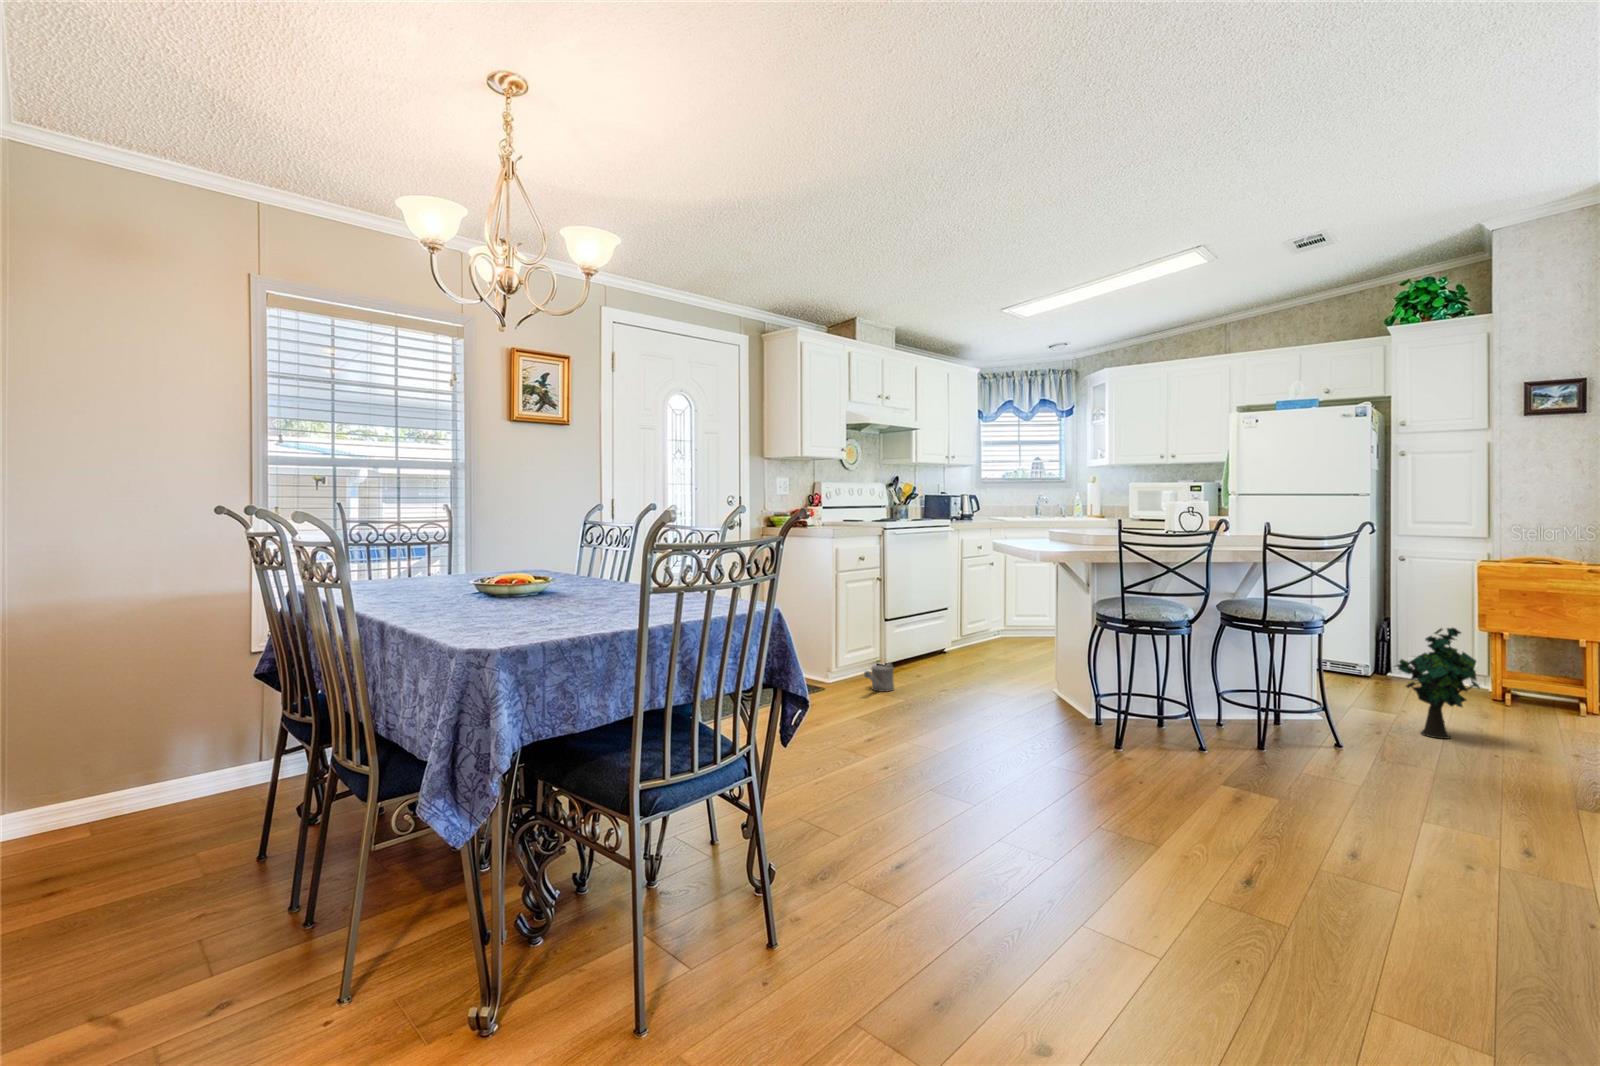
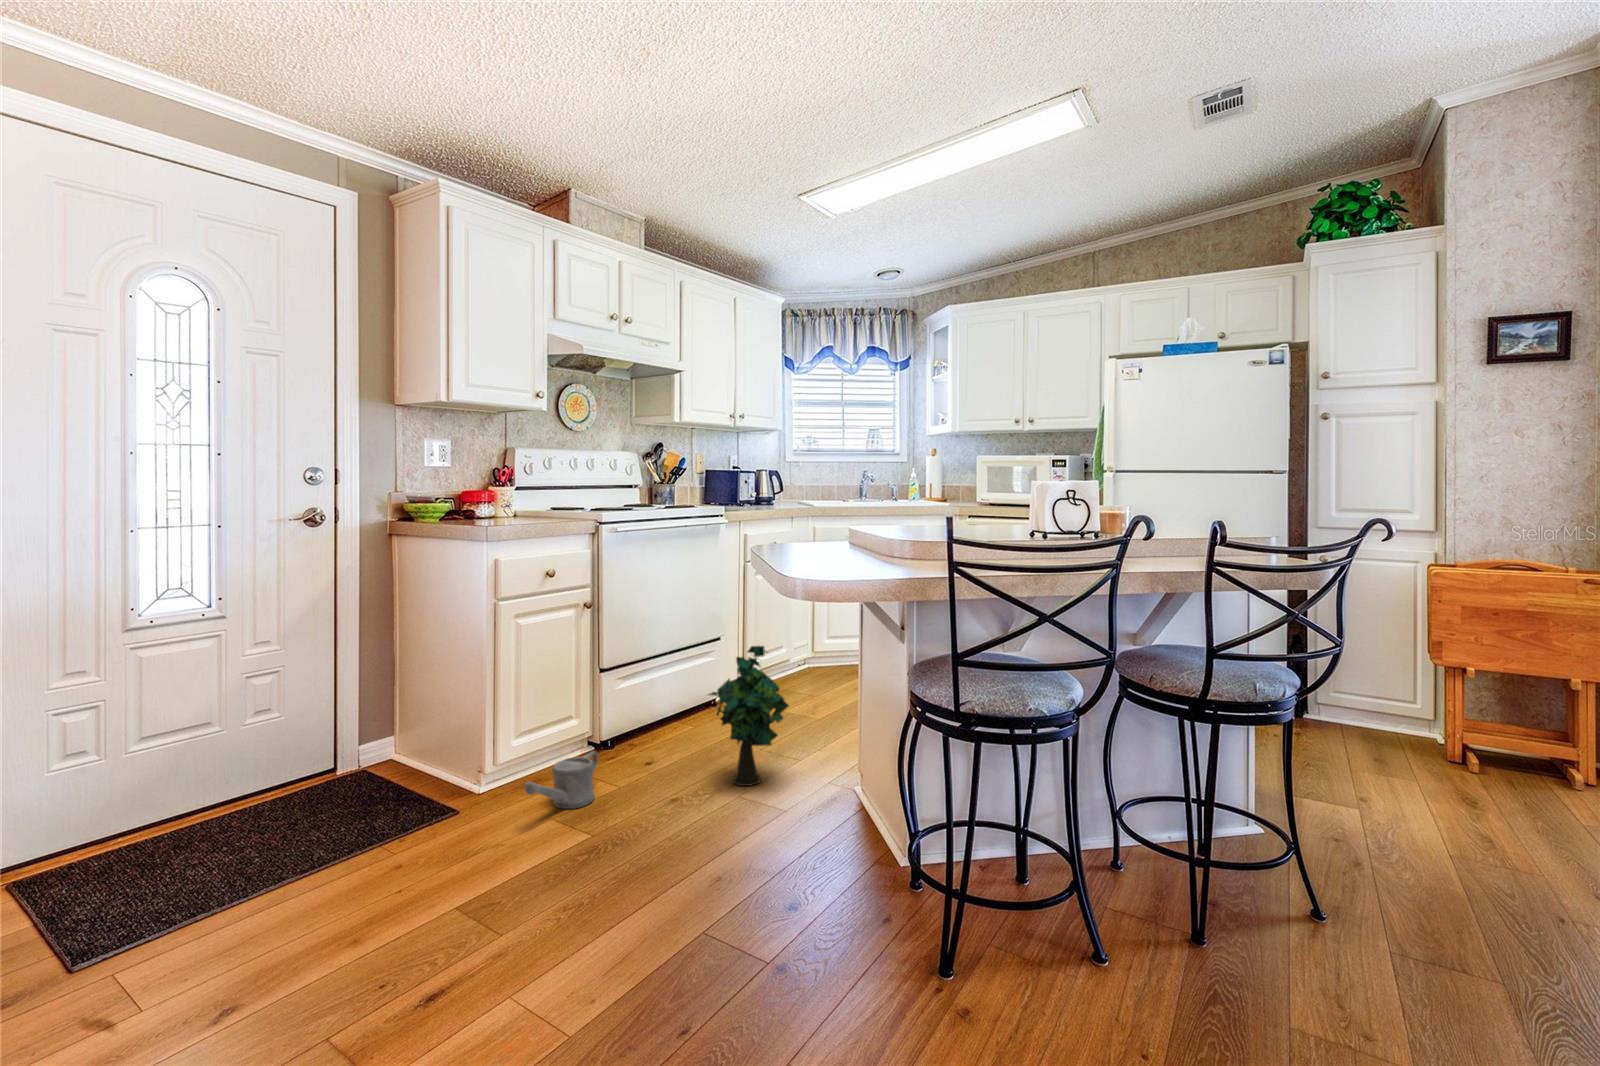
decorative plant: present [1396,628,1480,739] -> present [709,646,789,786]

